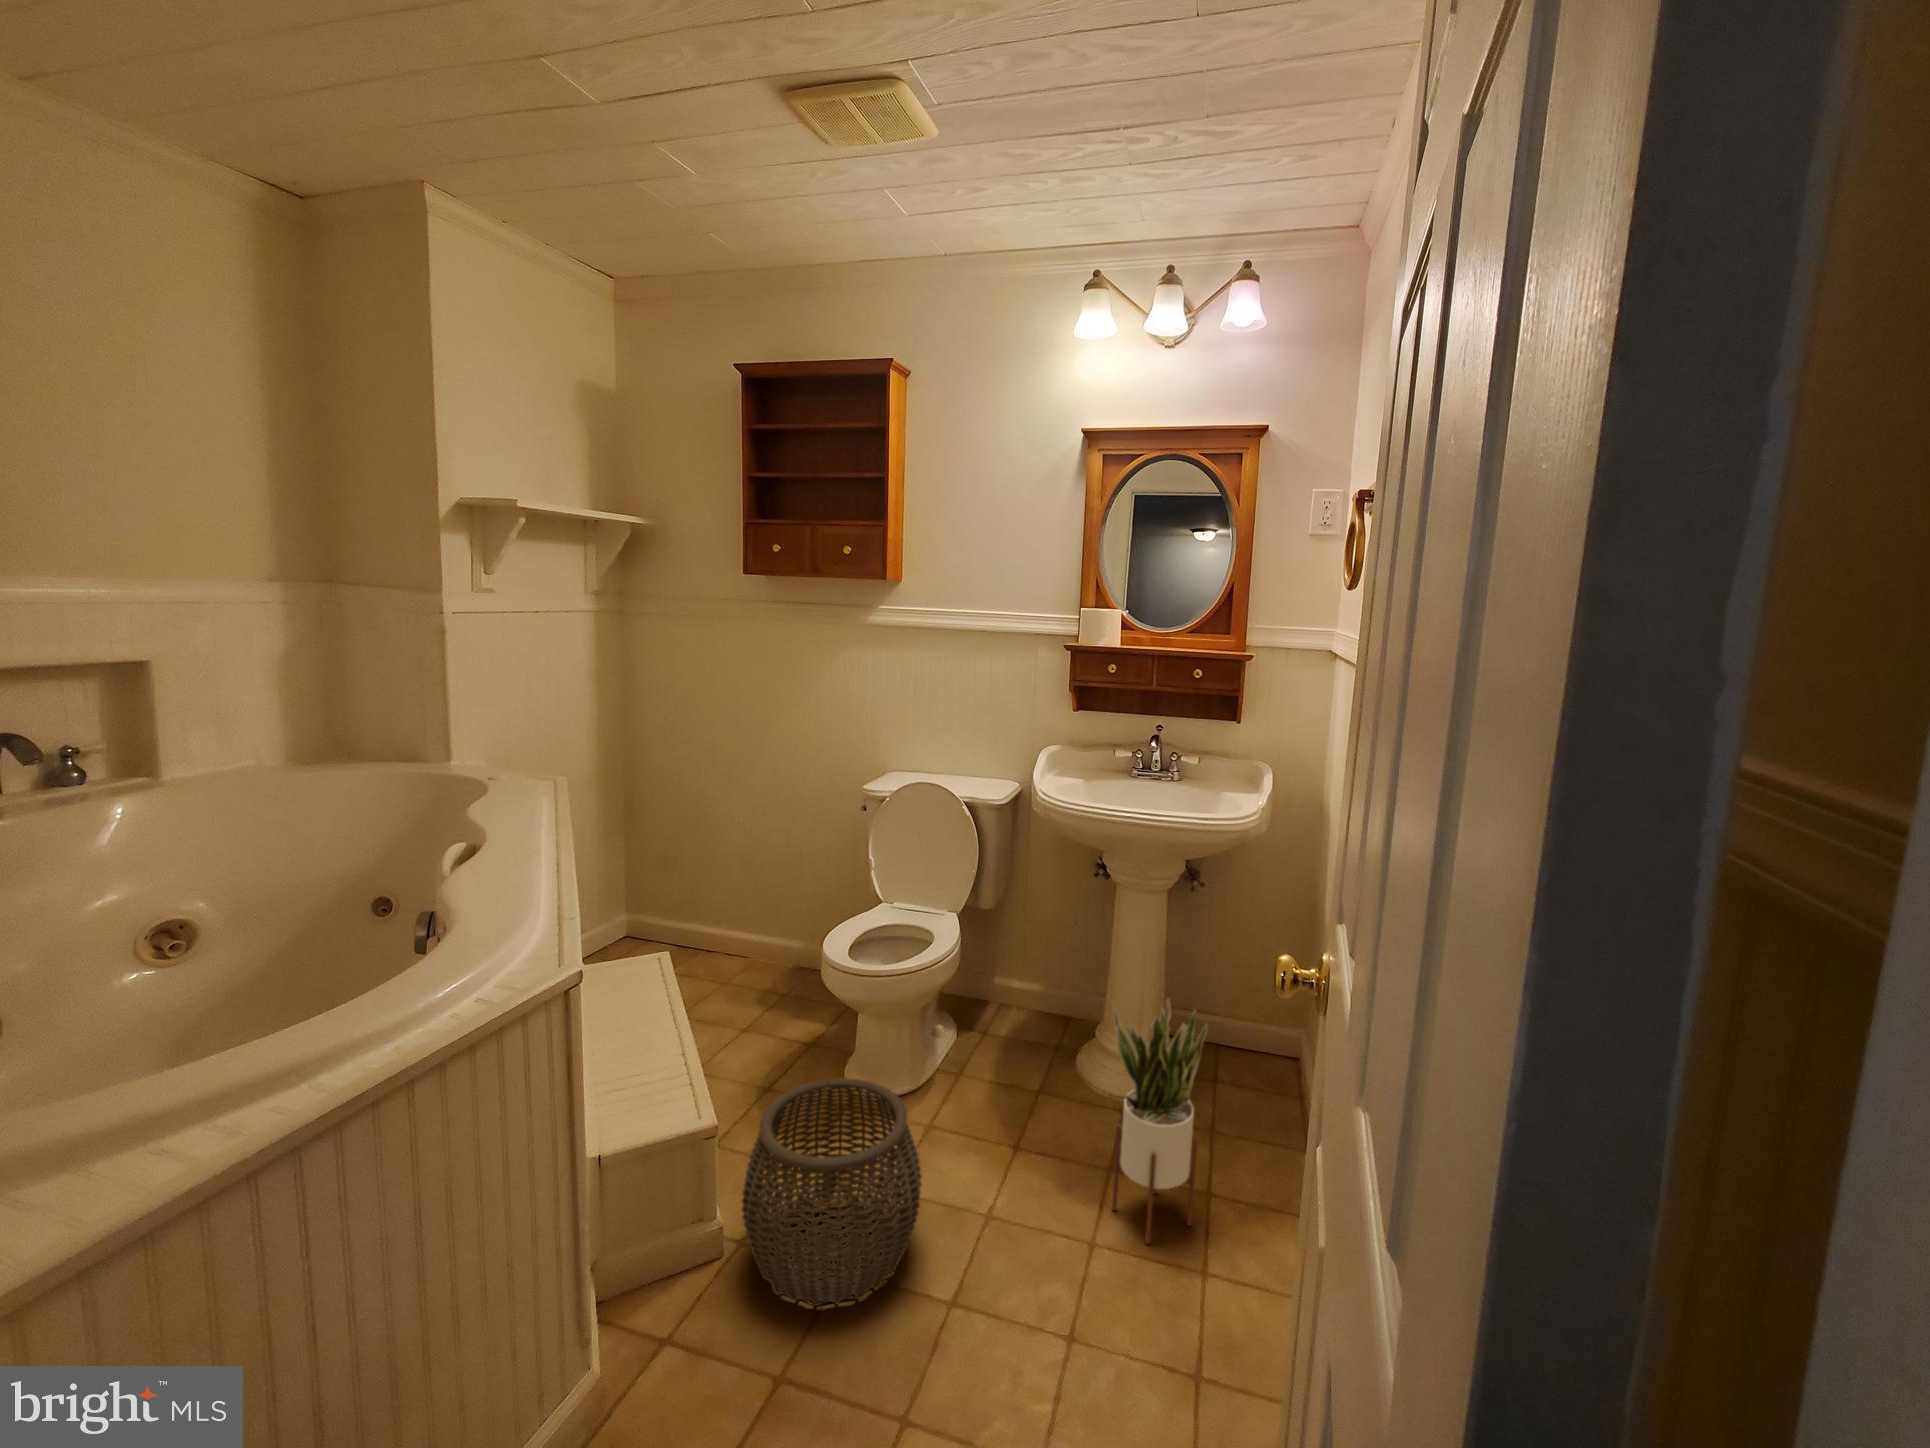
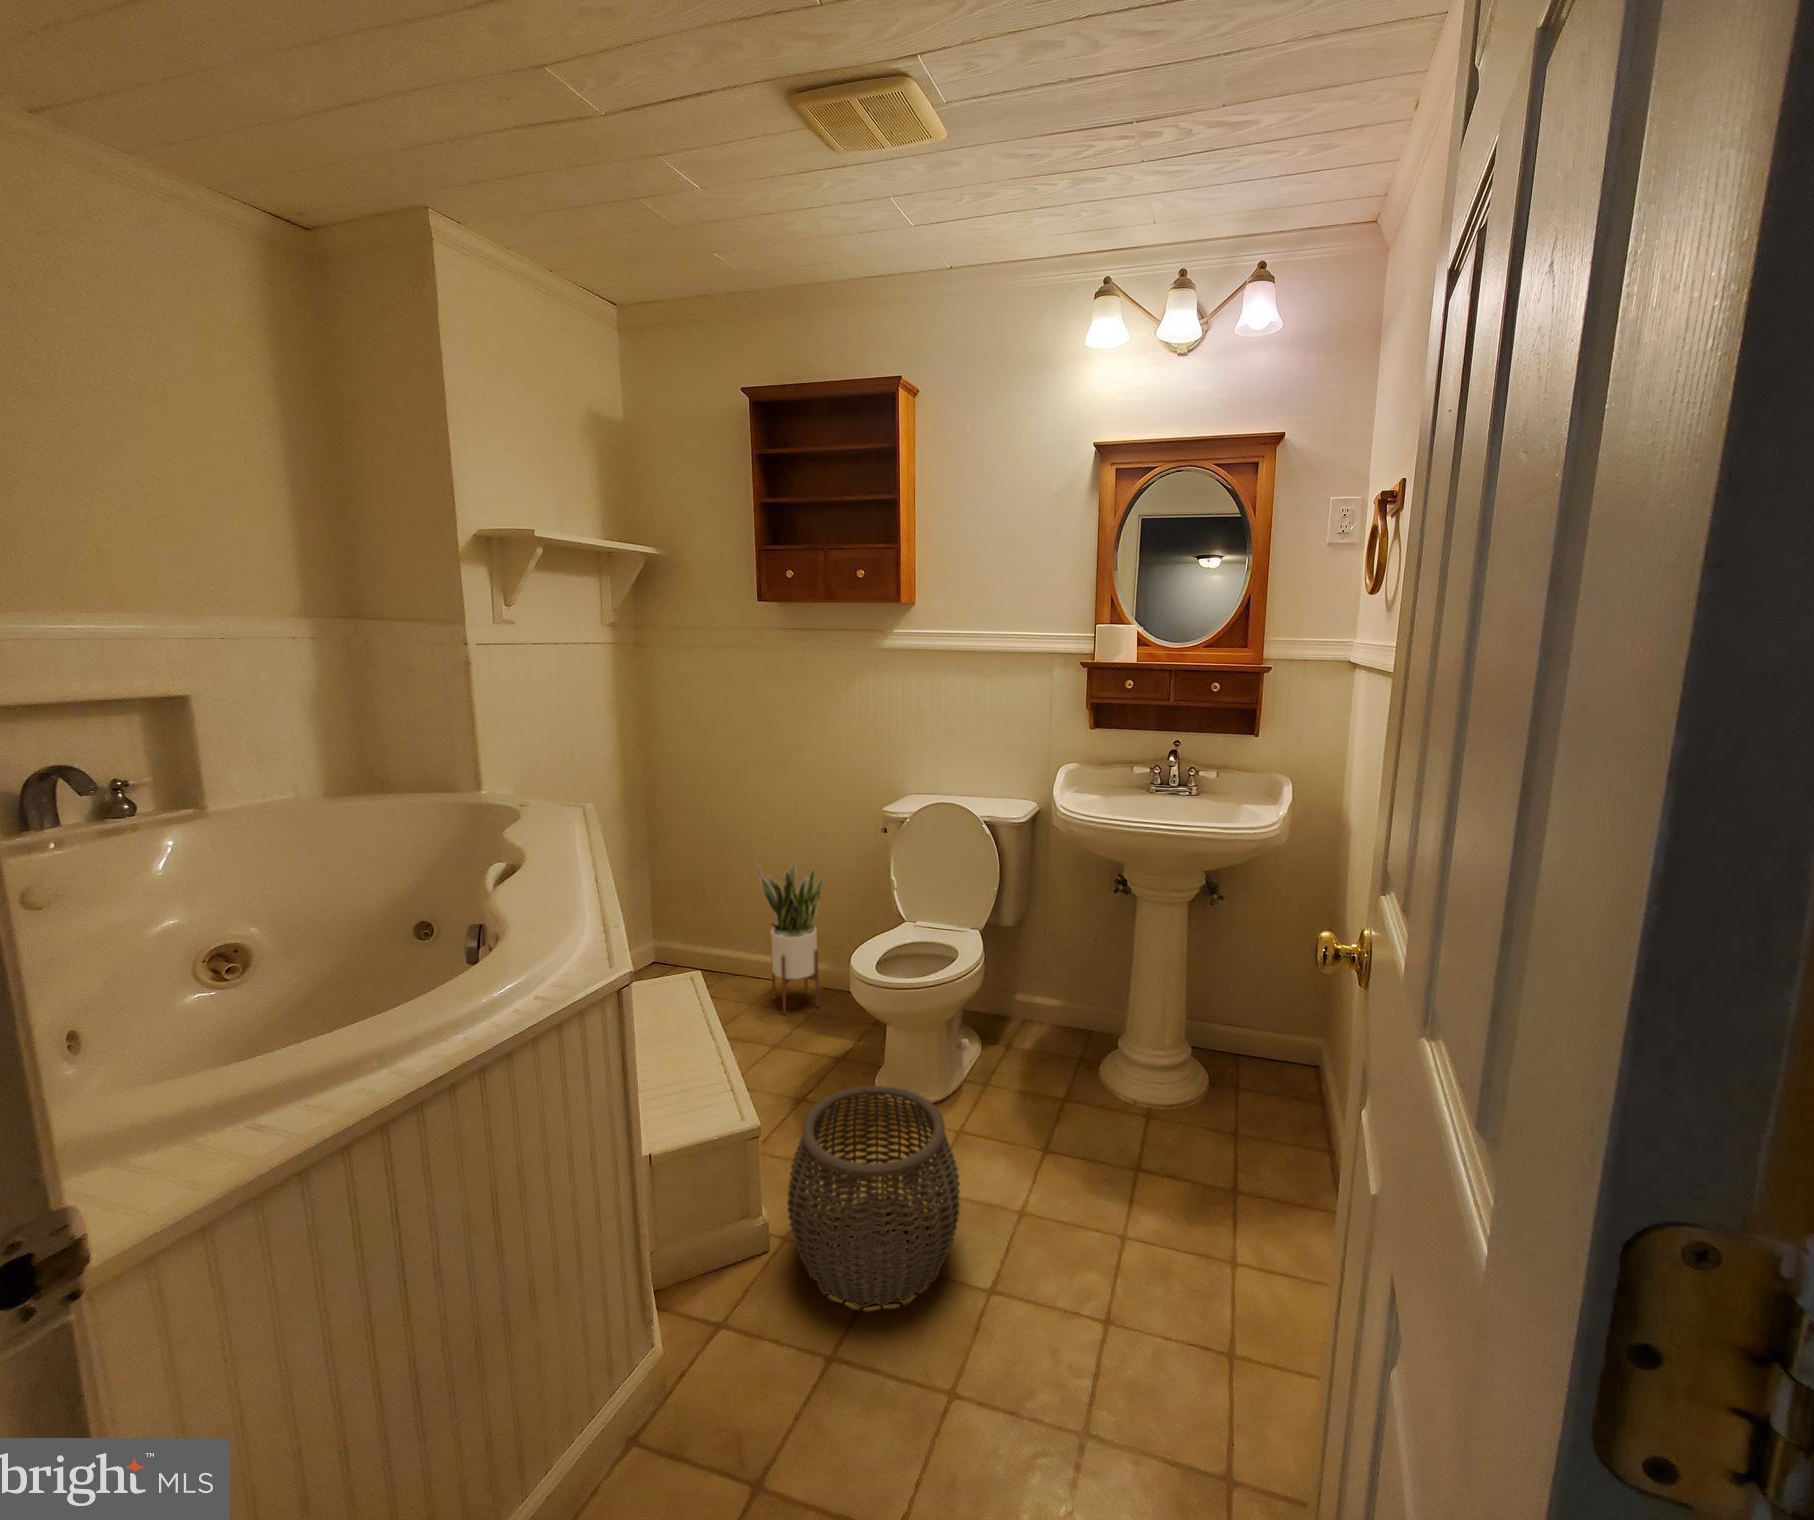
potted plant: present [1111,999,1208,1244] -> present [755,860,823,1014]

